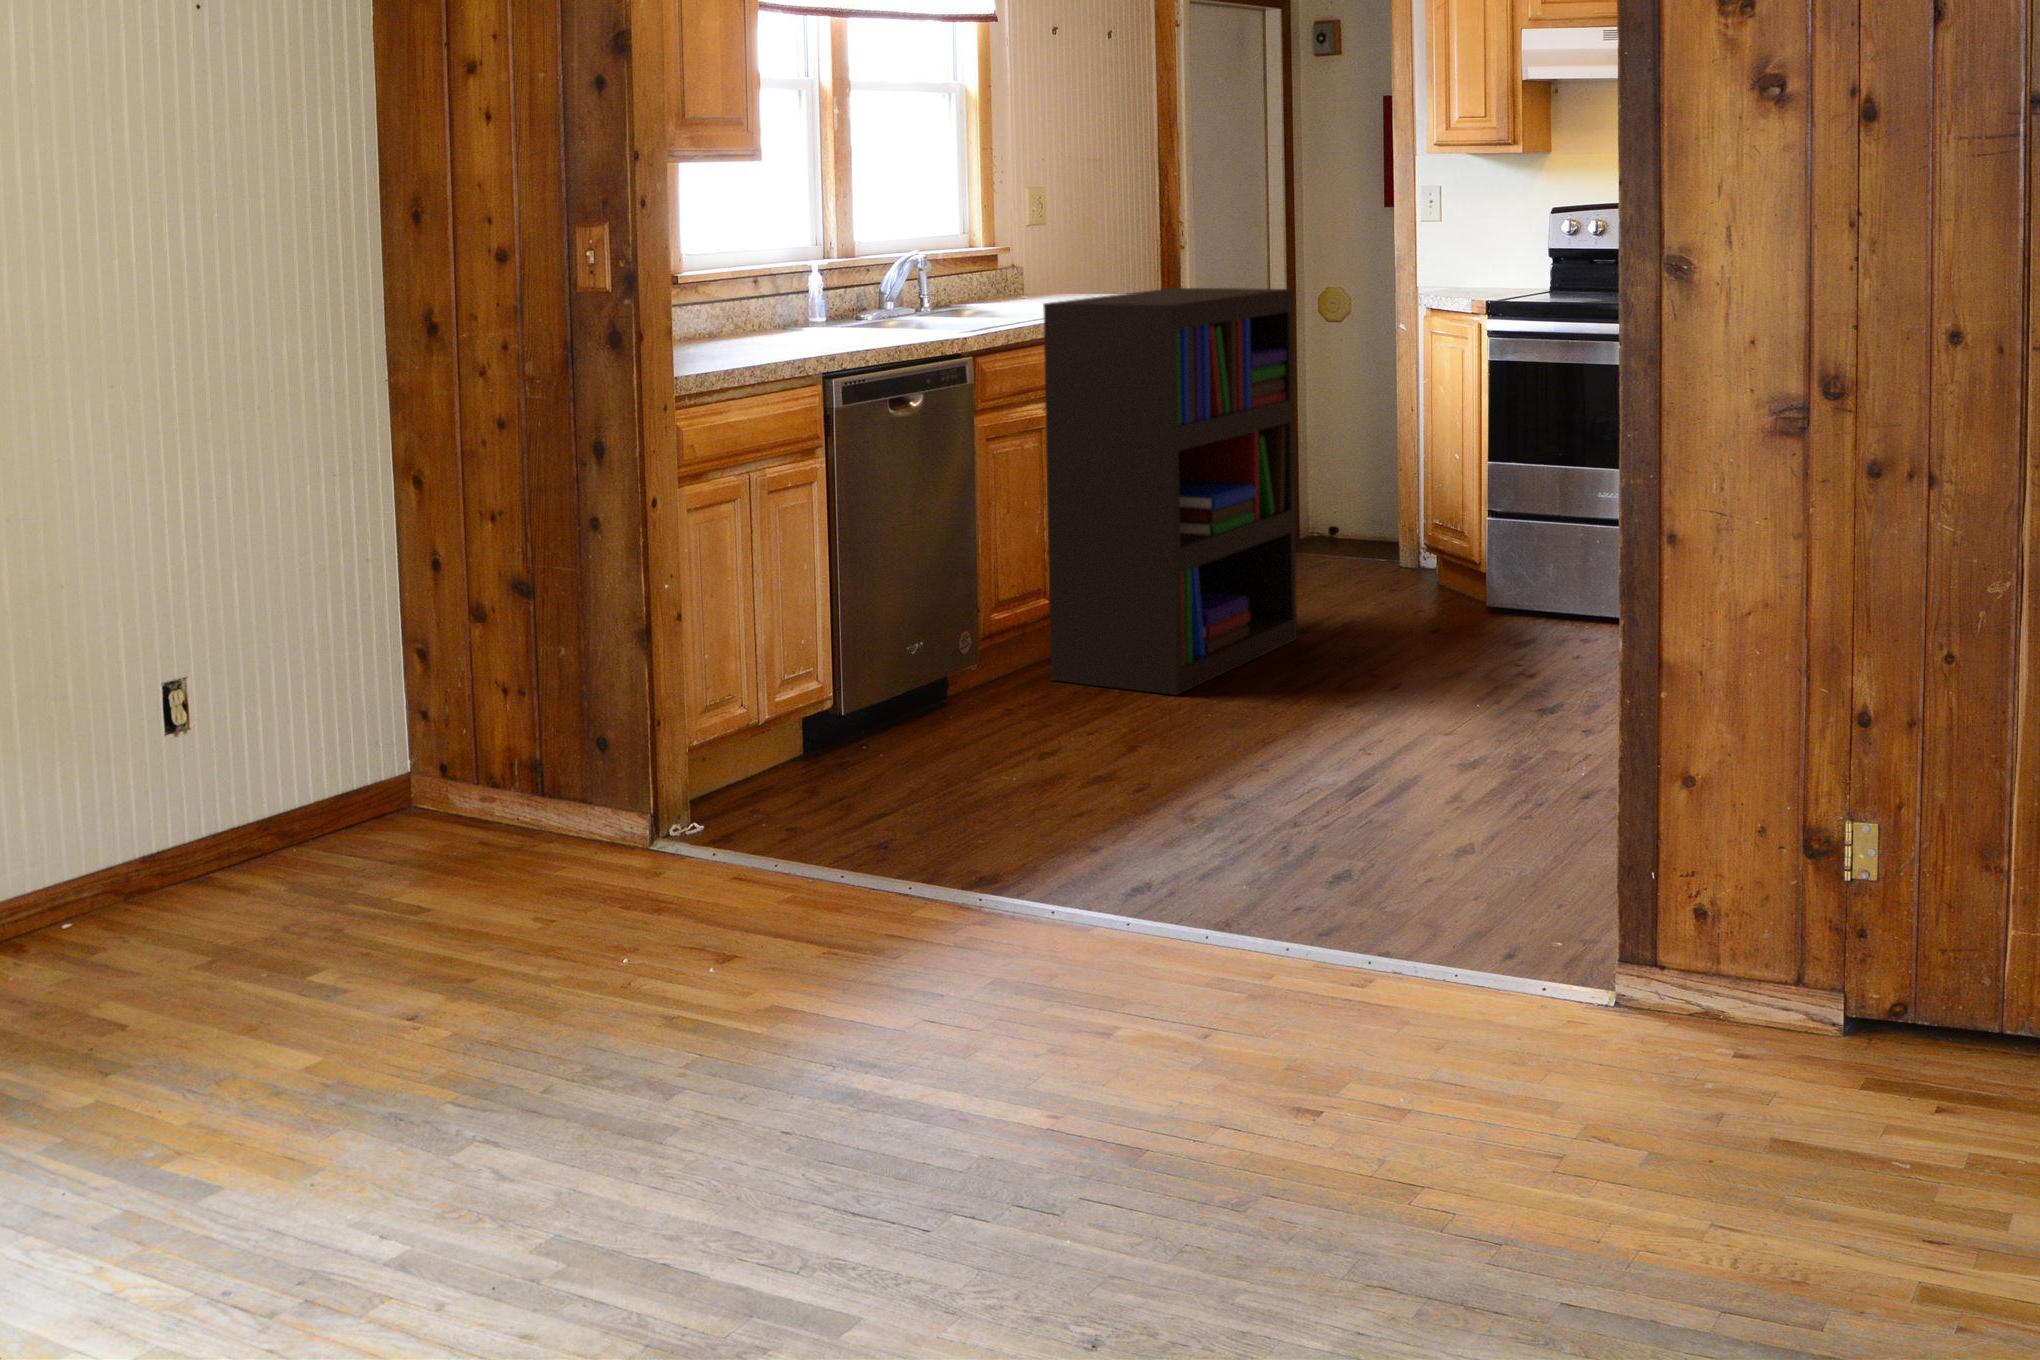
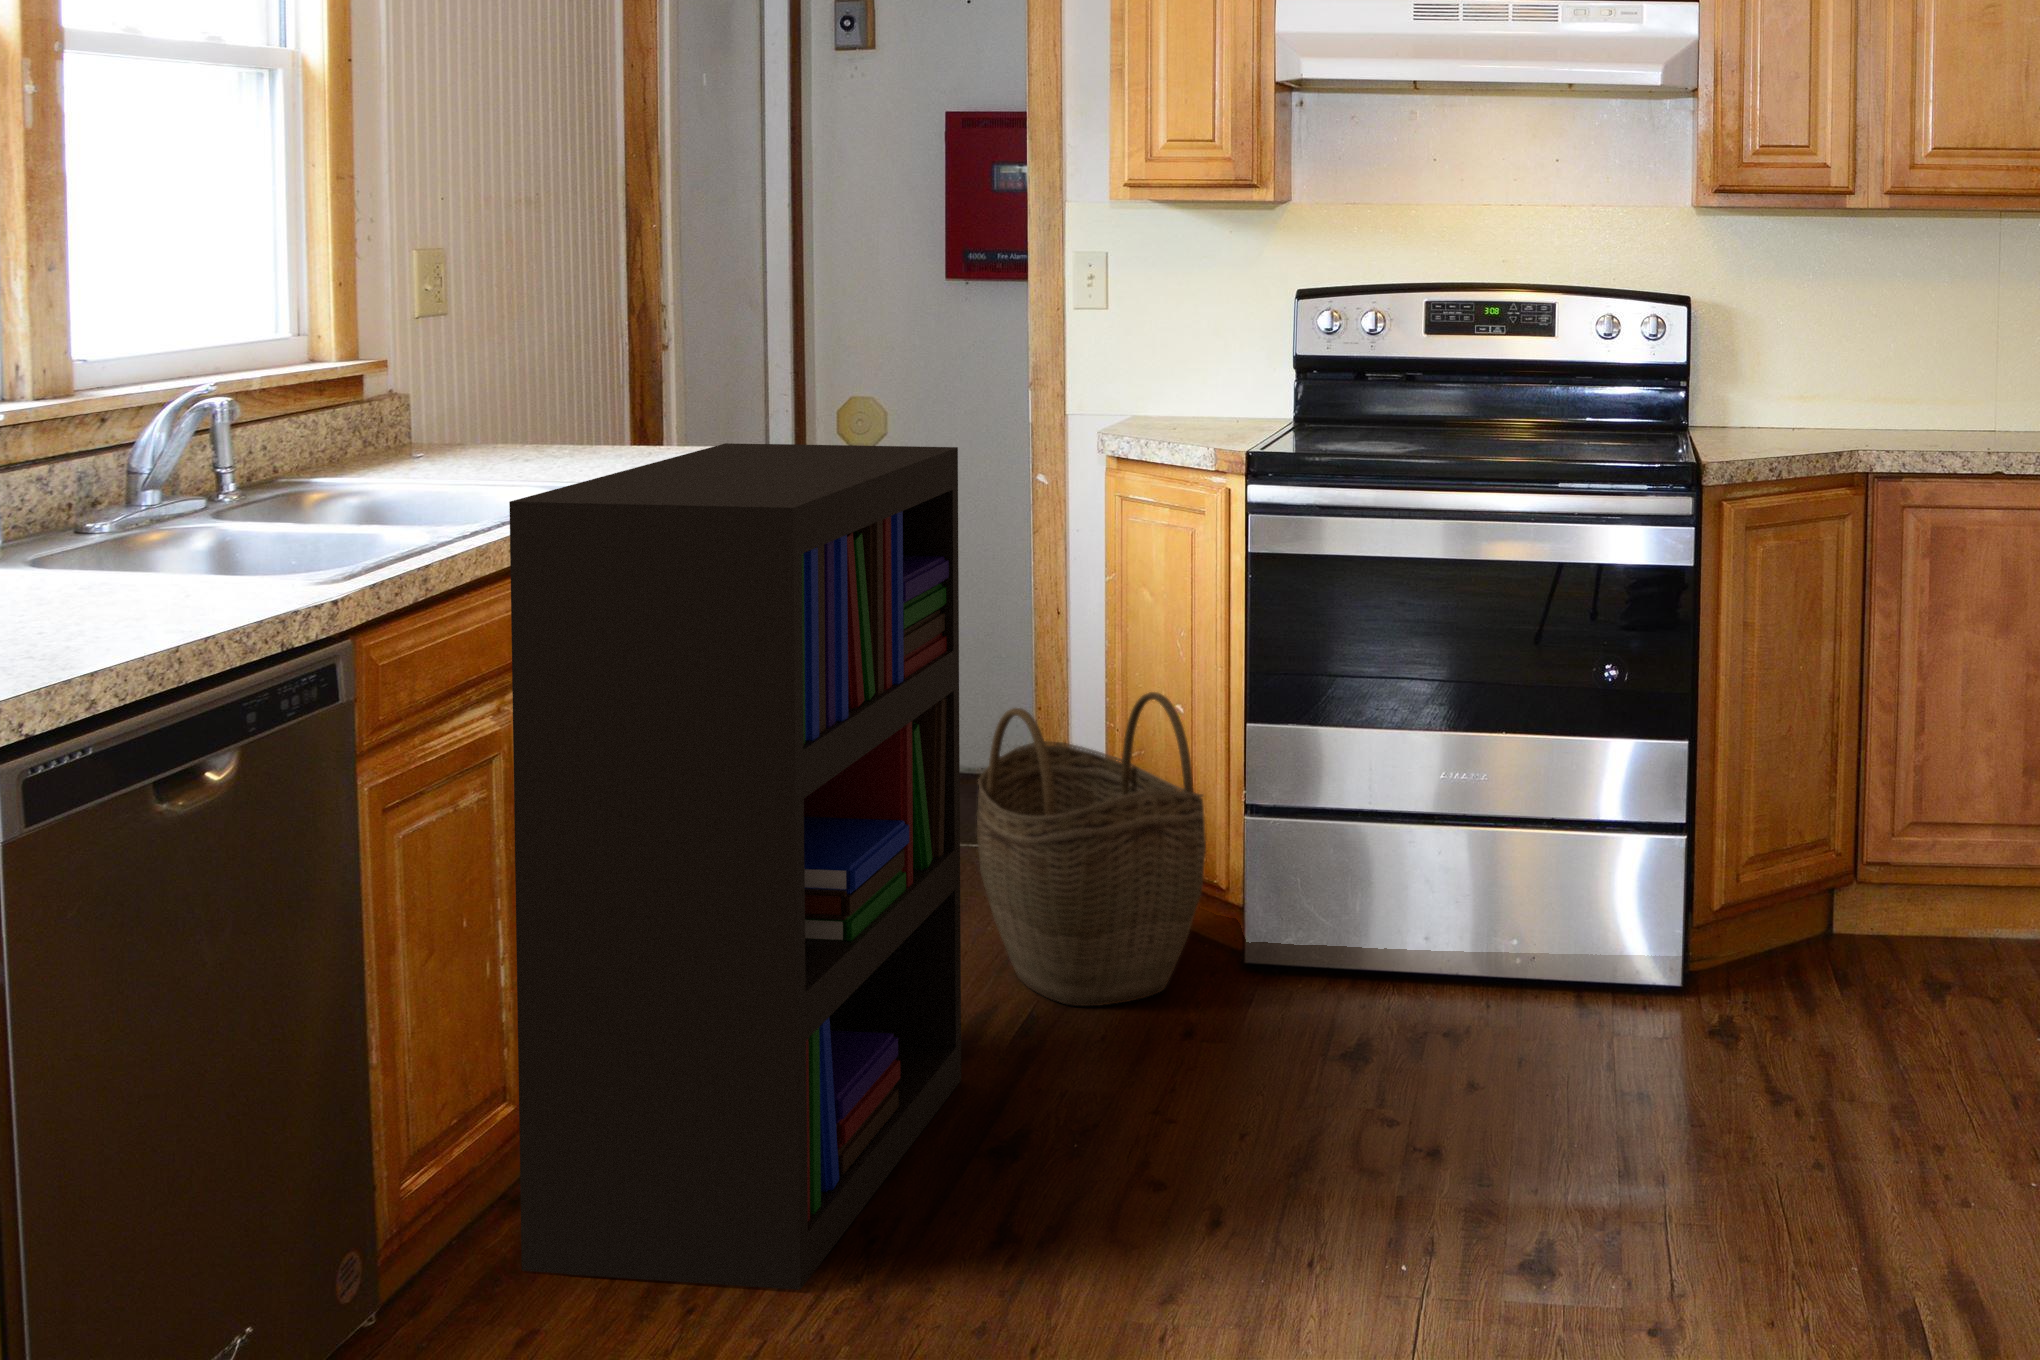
woven basket: none [1331,444,1458,619] -> present [977,692,1206,1006]

